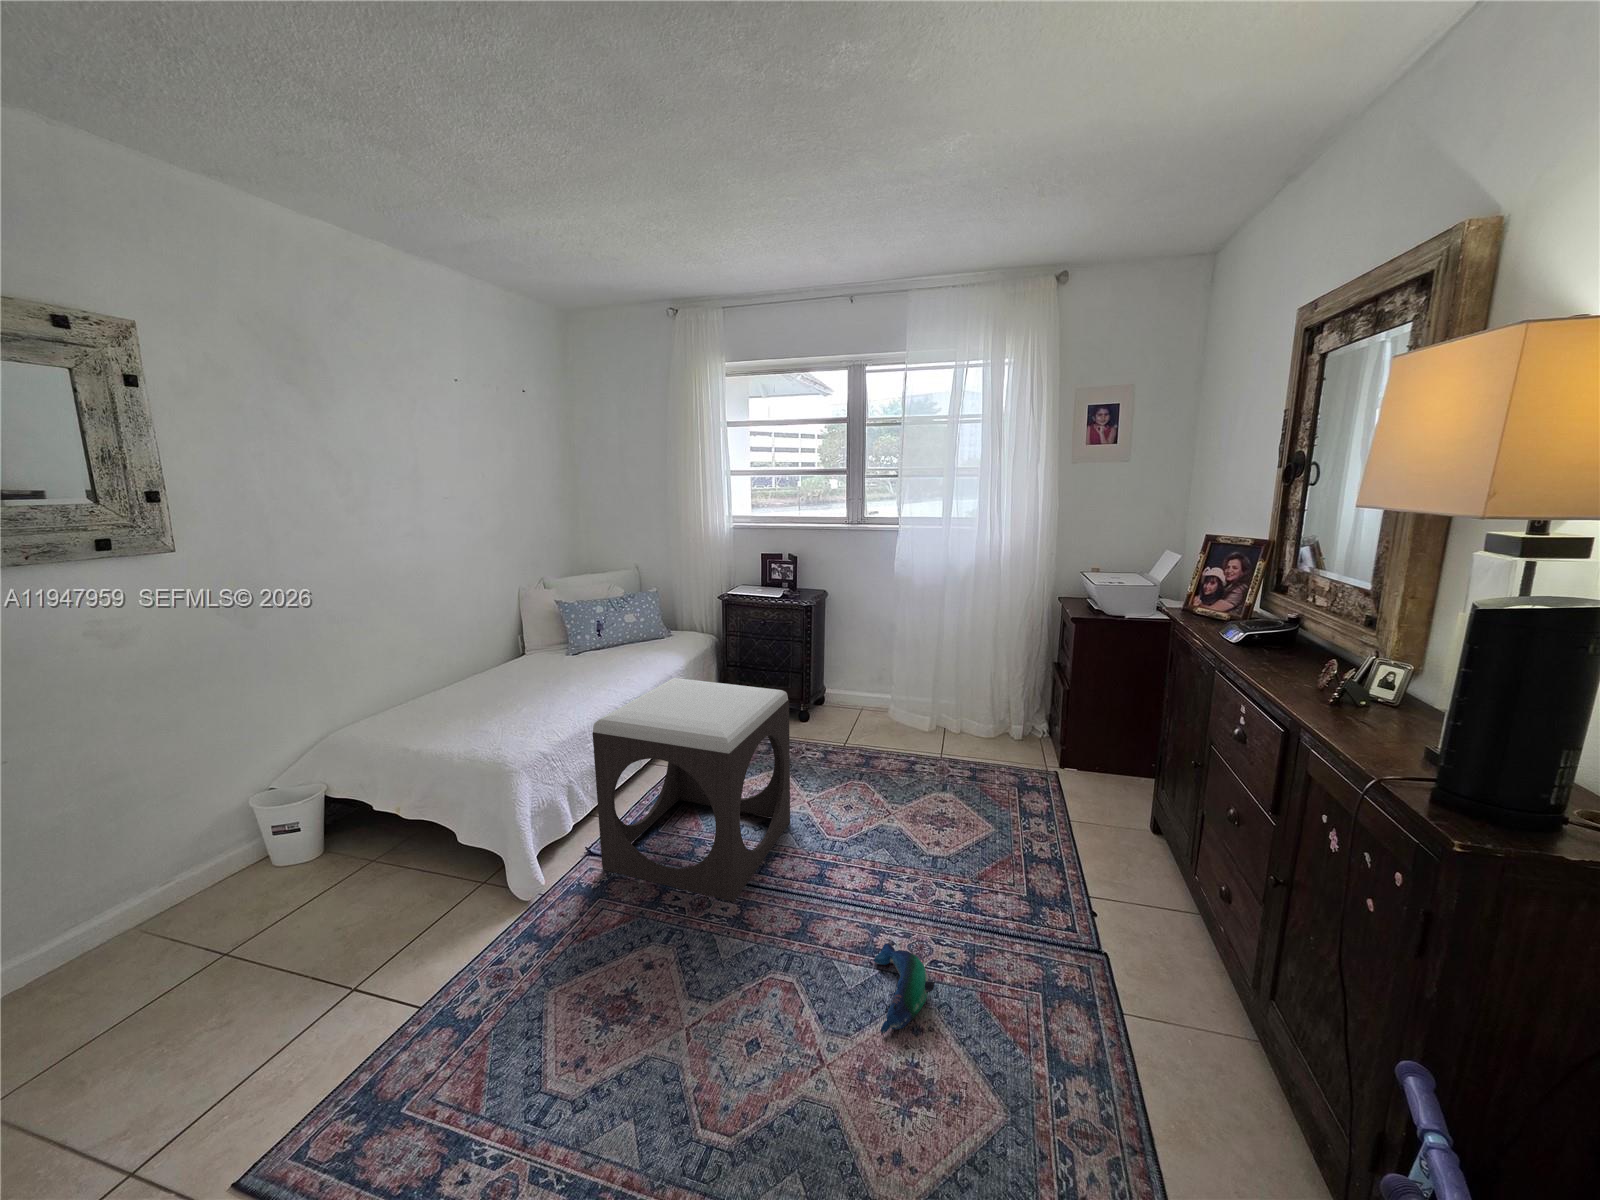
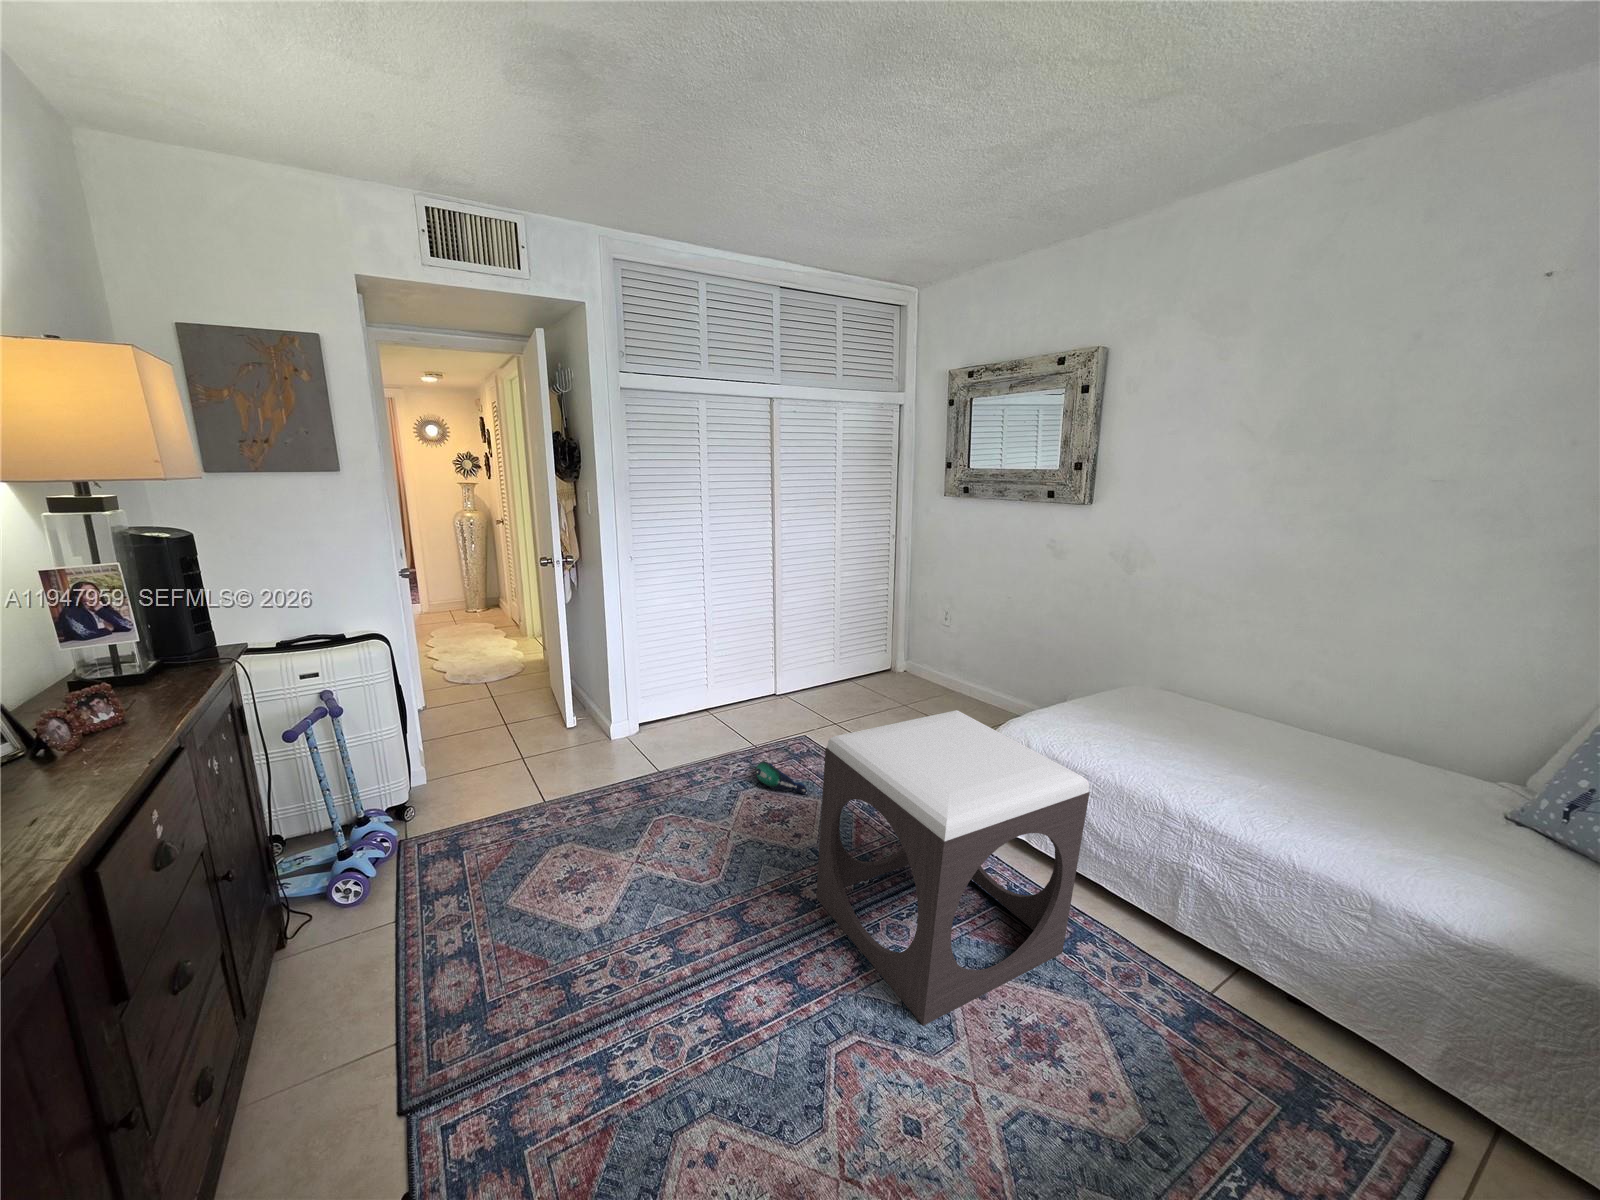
plush toy: present [874,943,934,1033] -> present [755,761,807,793]

